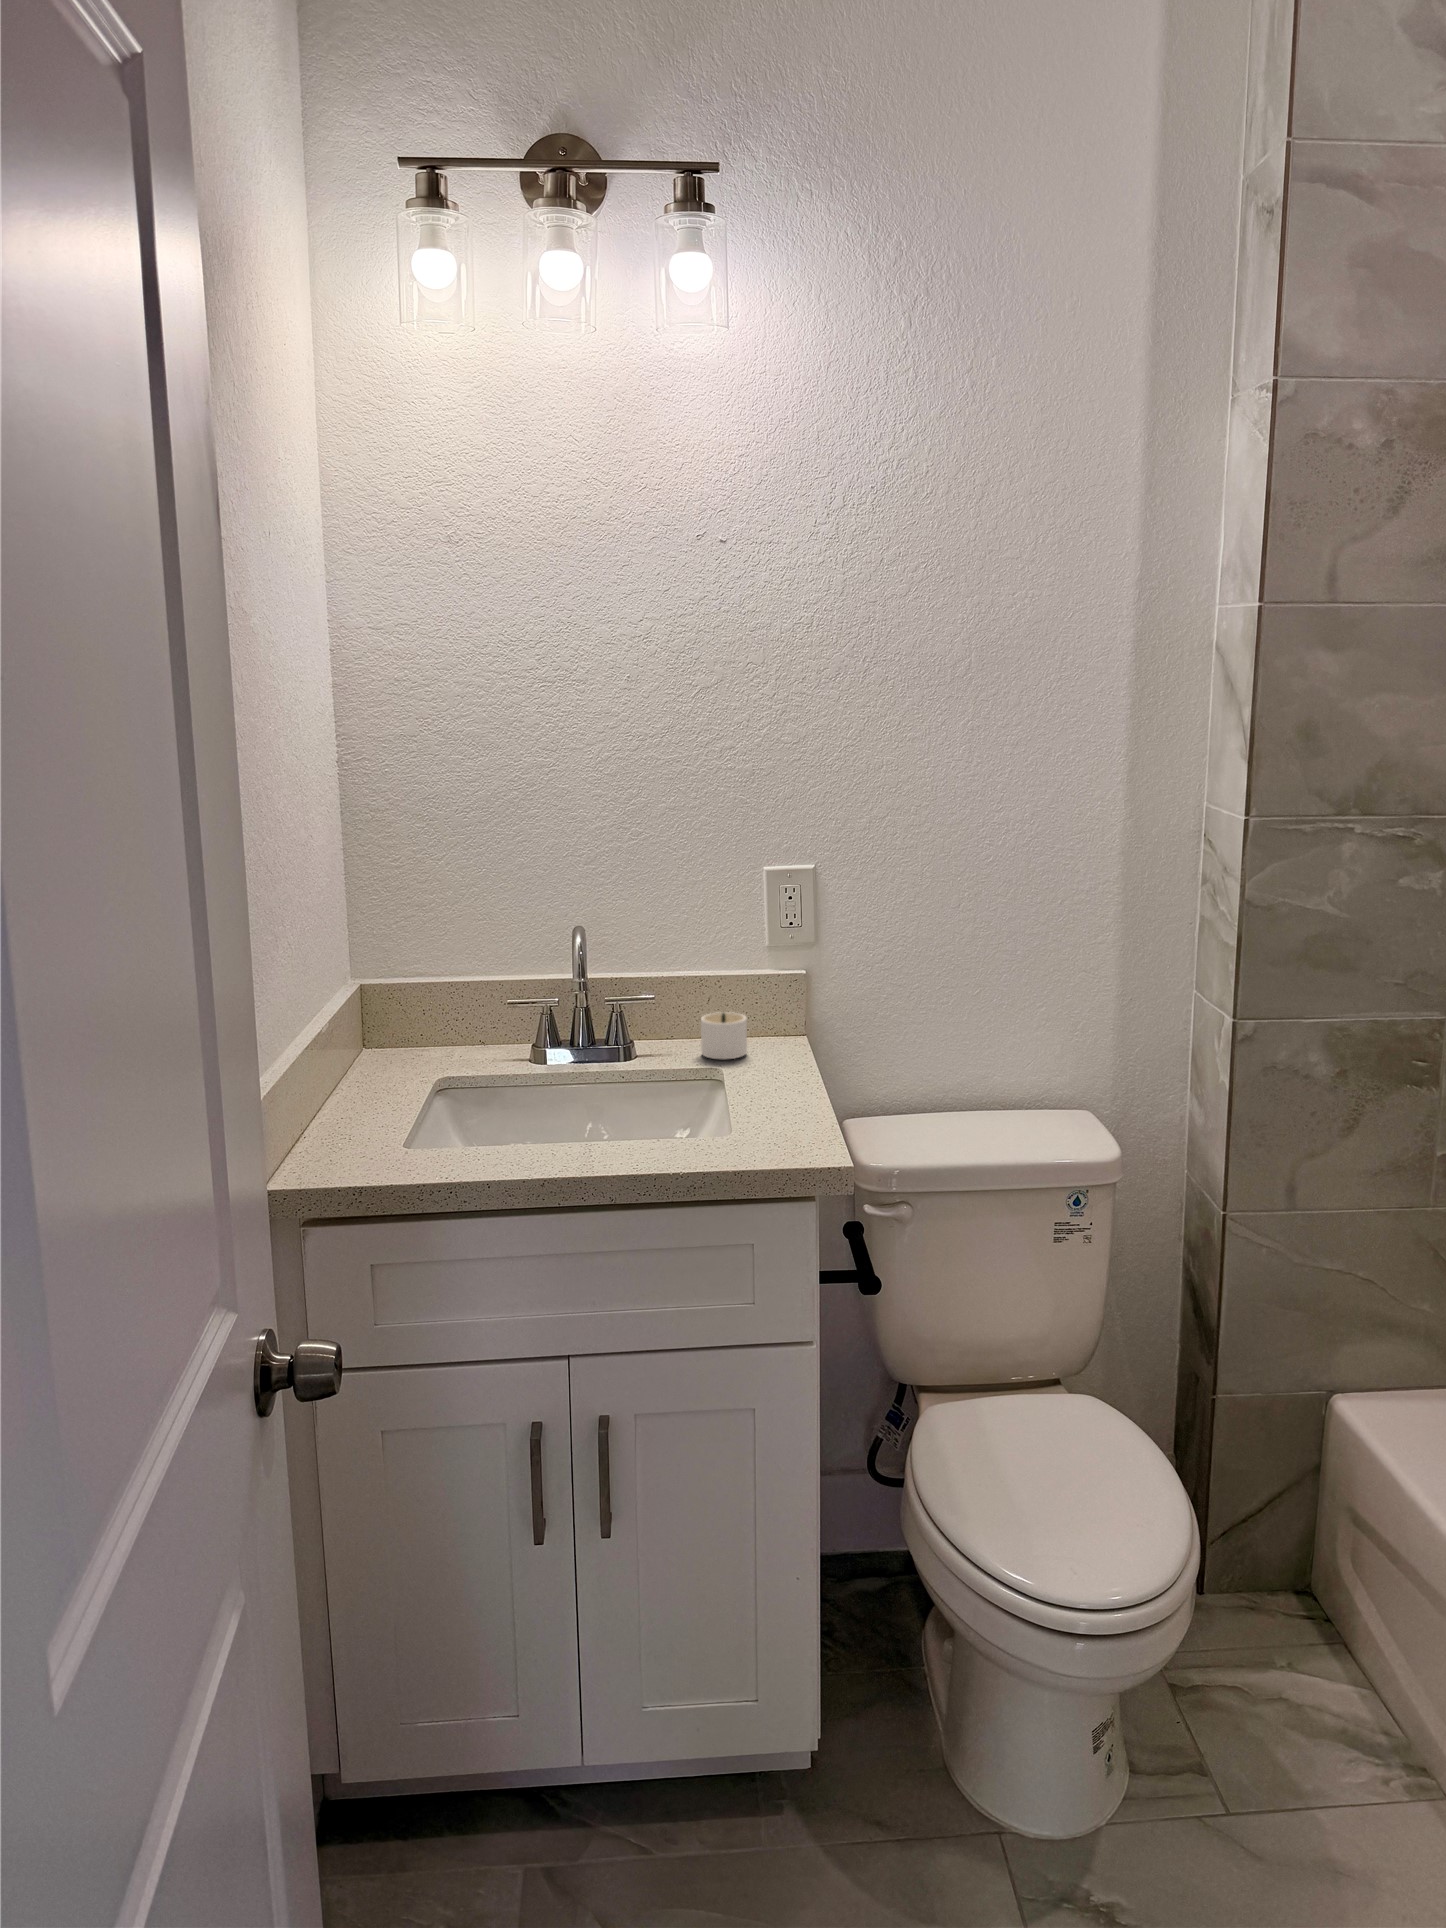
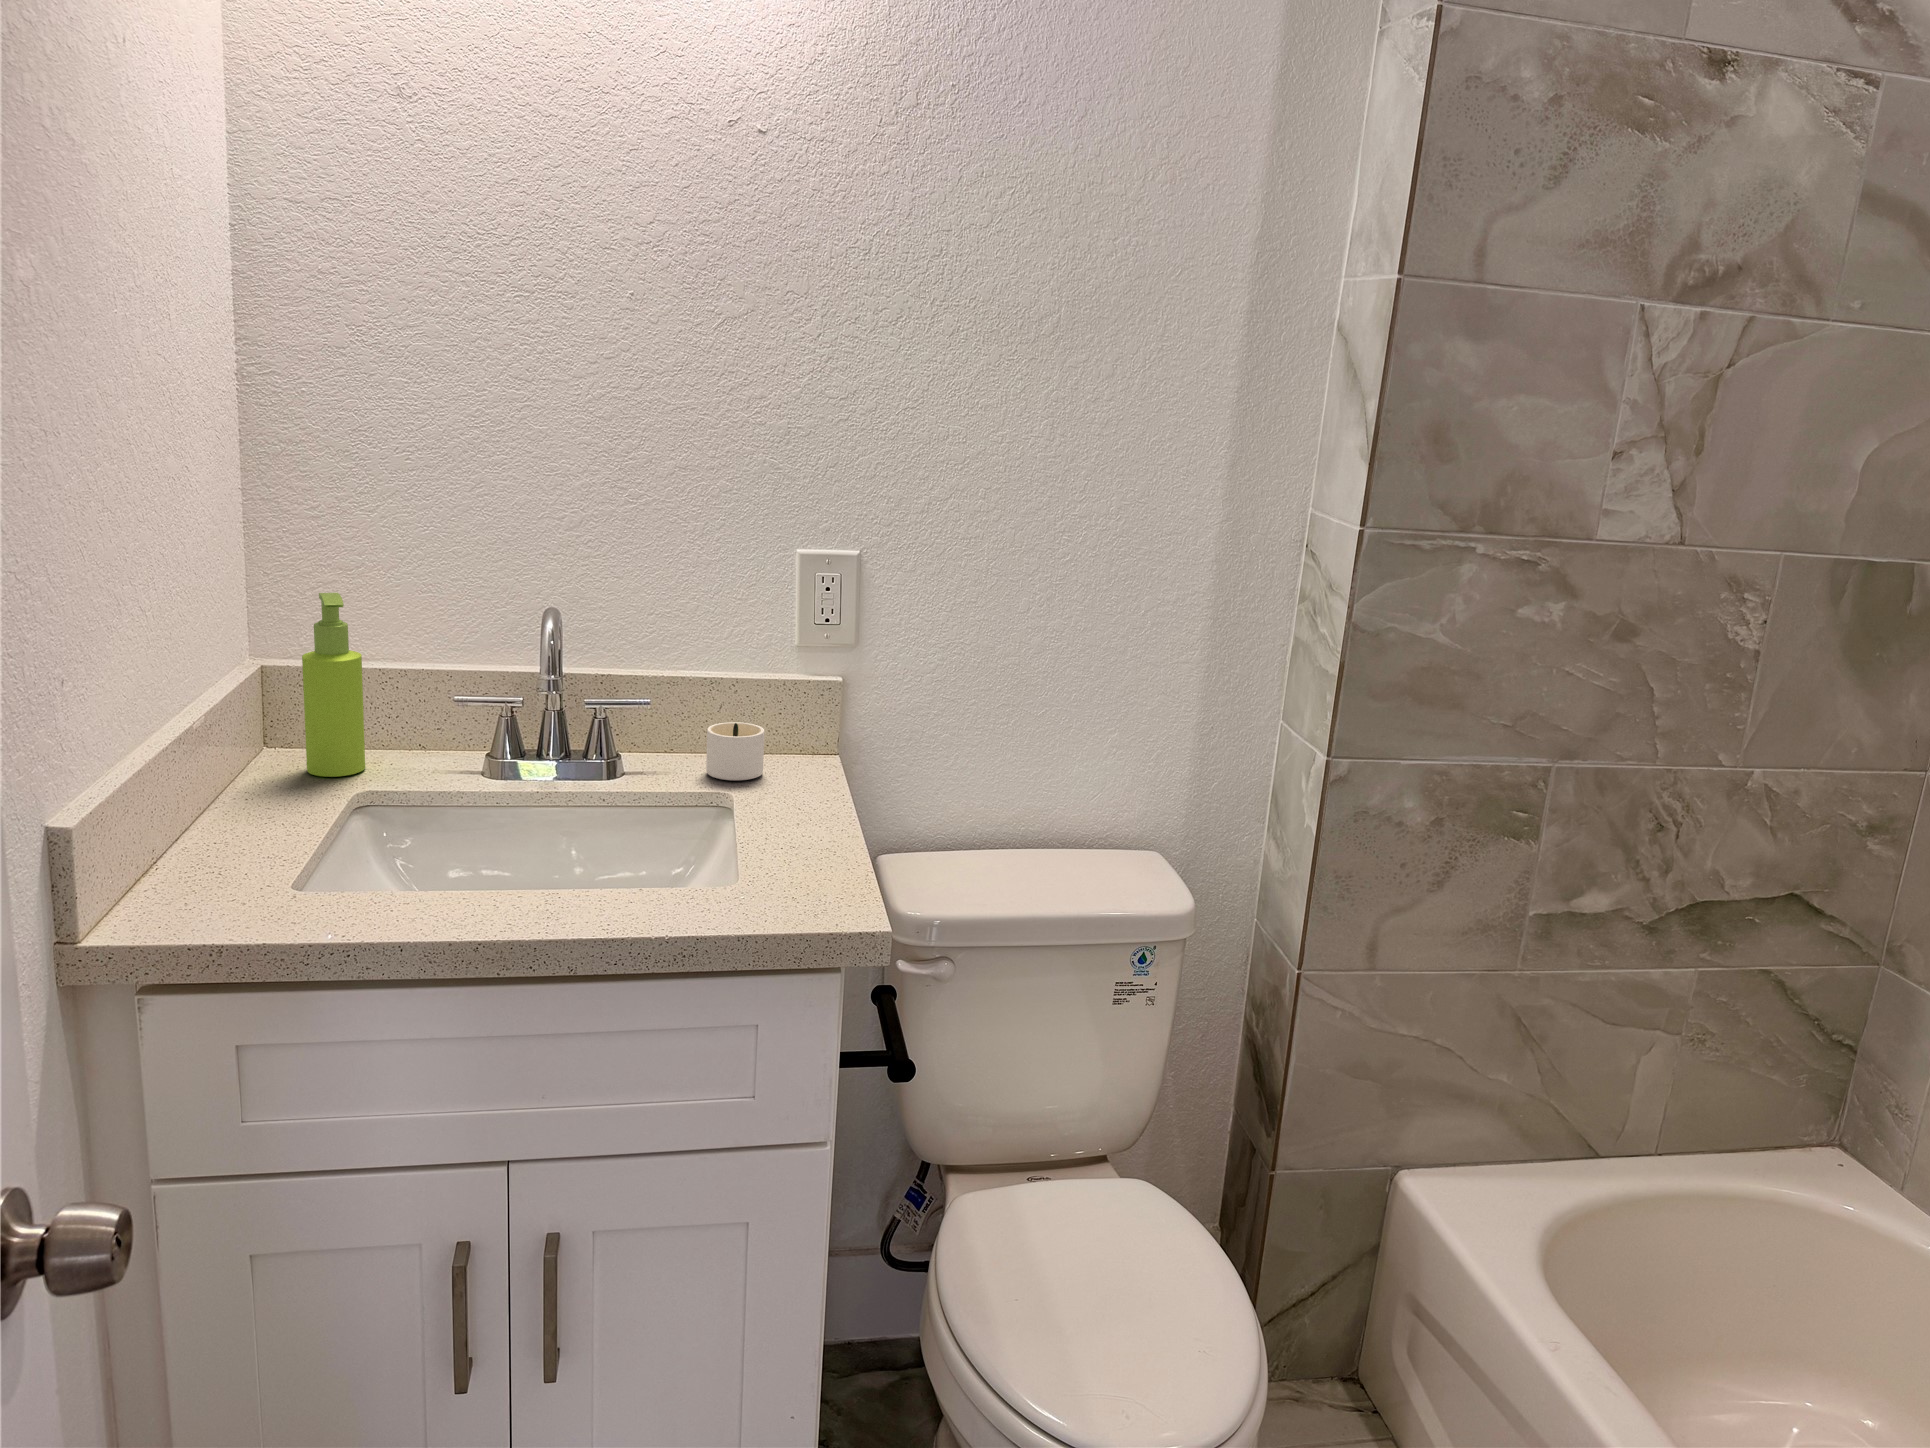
soap dispenser: none [393,924,440,1068] -> present [302,593,365,777]

